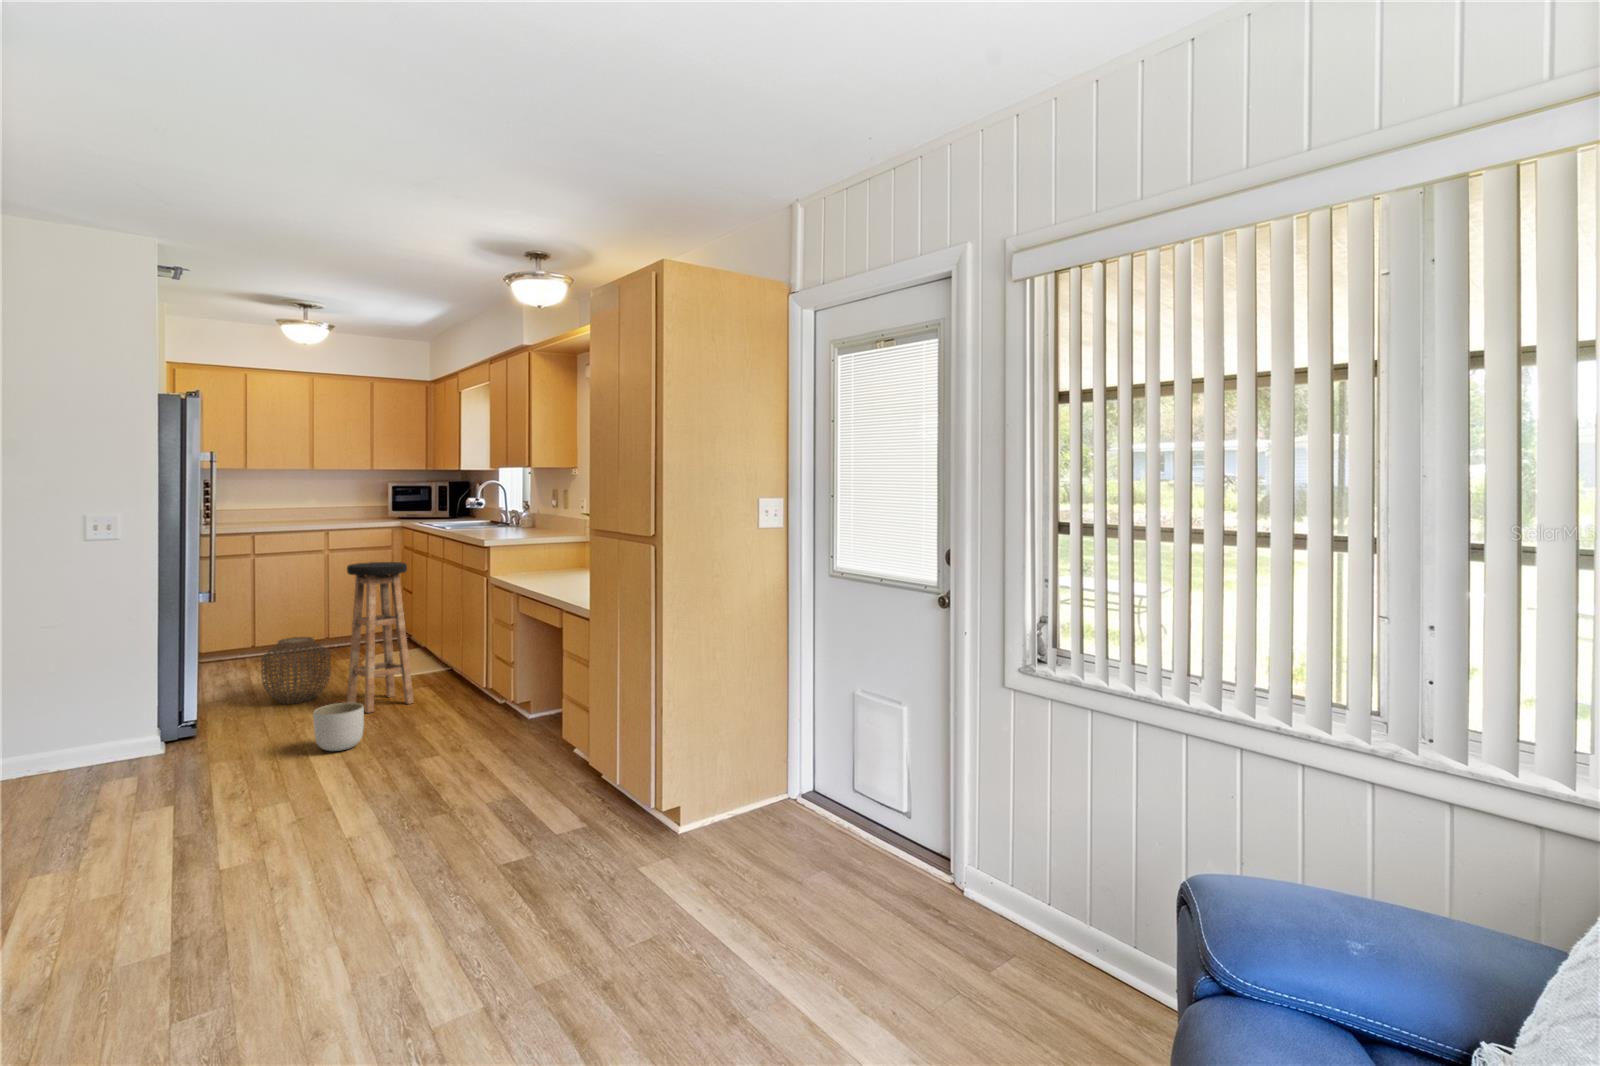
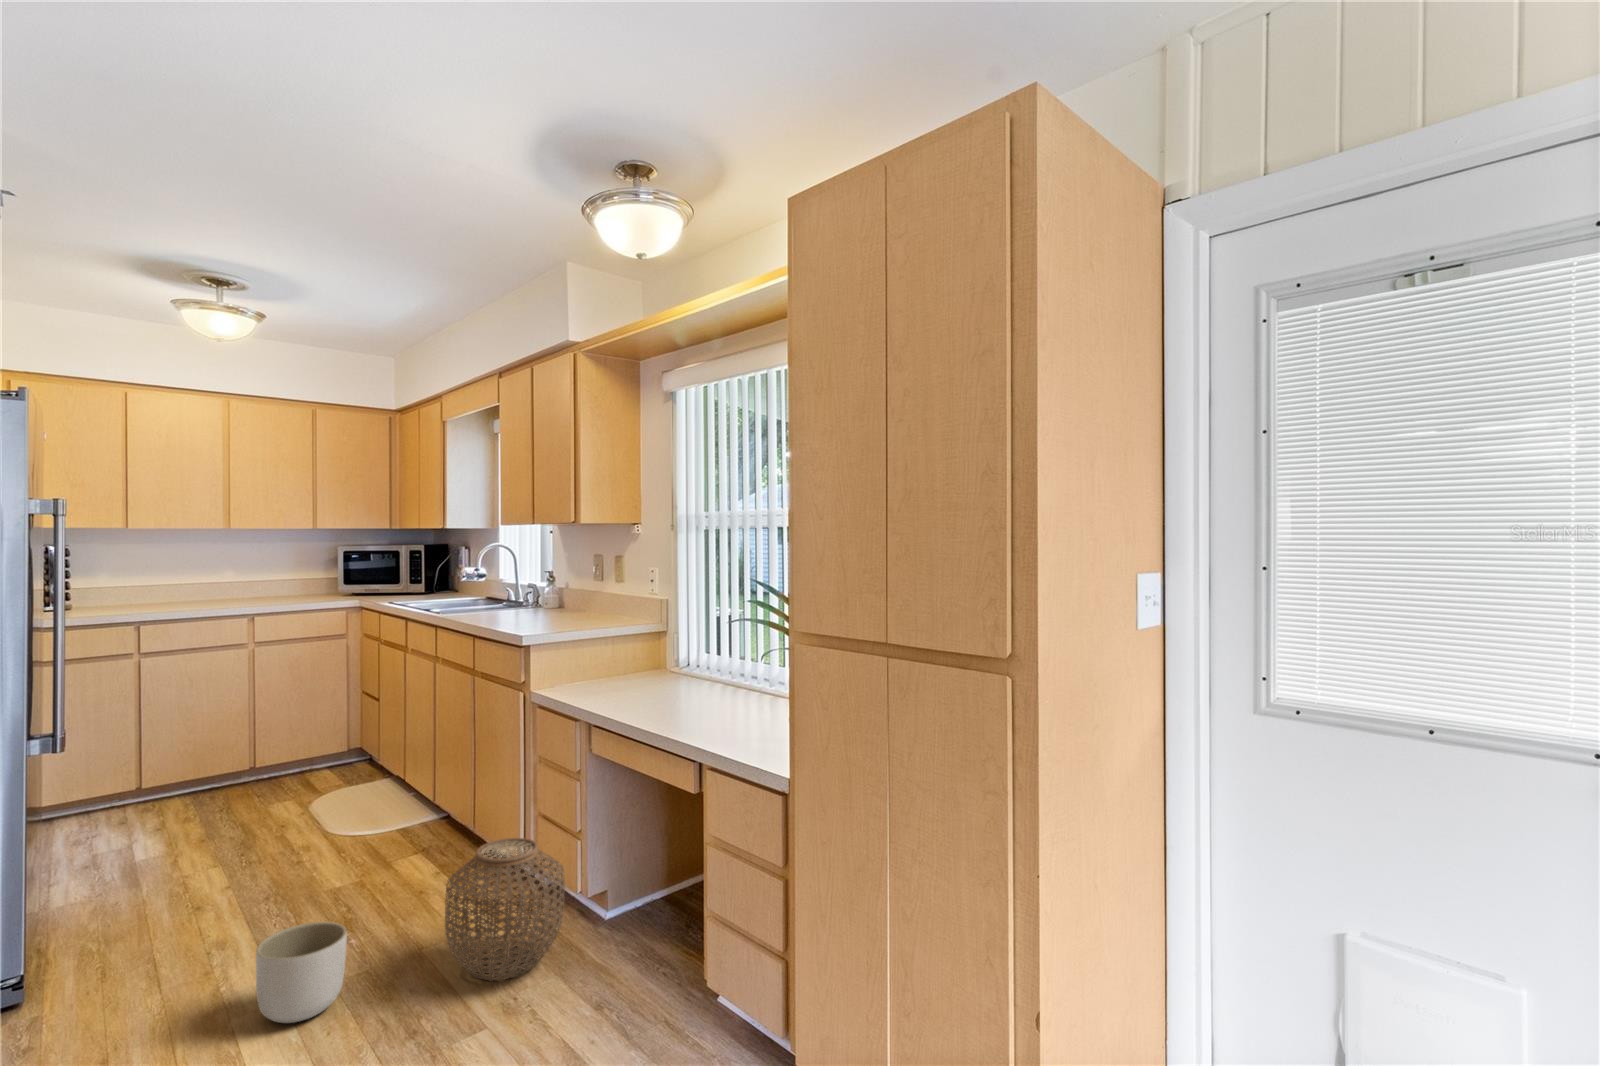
bar stool: present [347,562,414,713] -> none [296,666,407,918]
woven basket: present [261,637,331,704] -> present [445,838,565,981]

